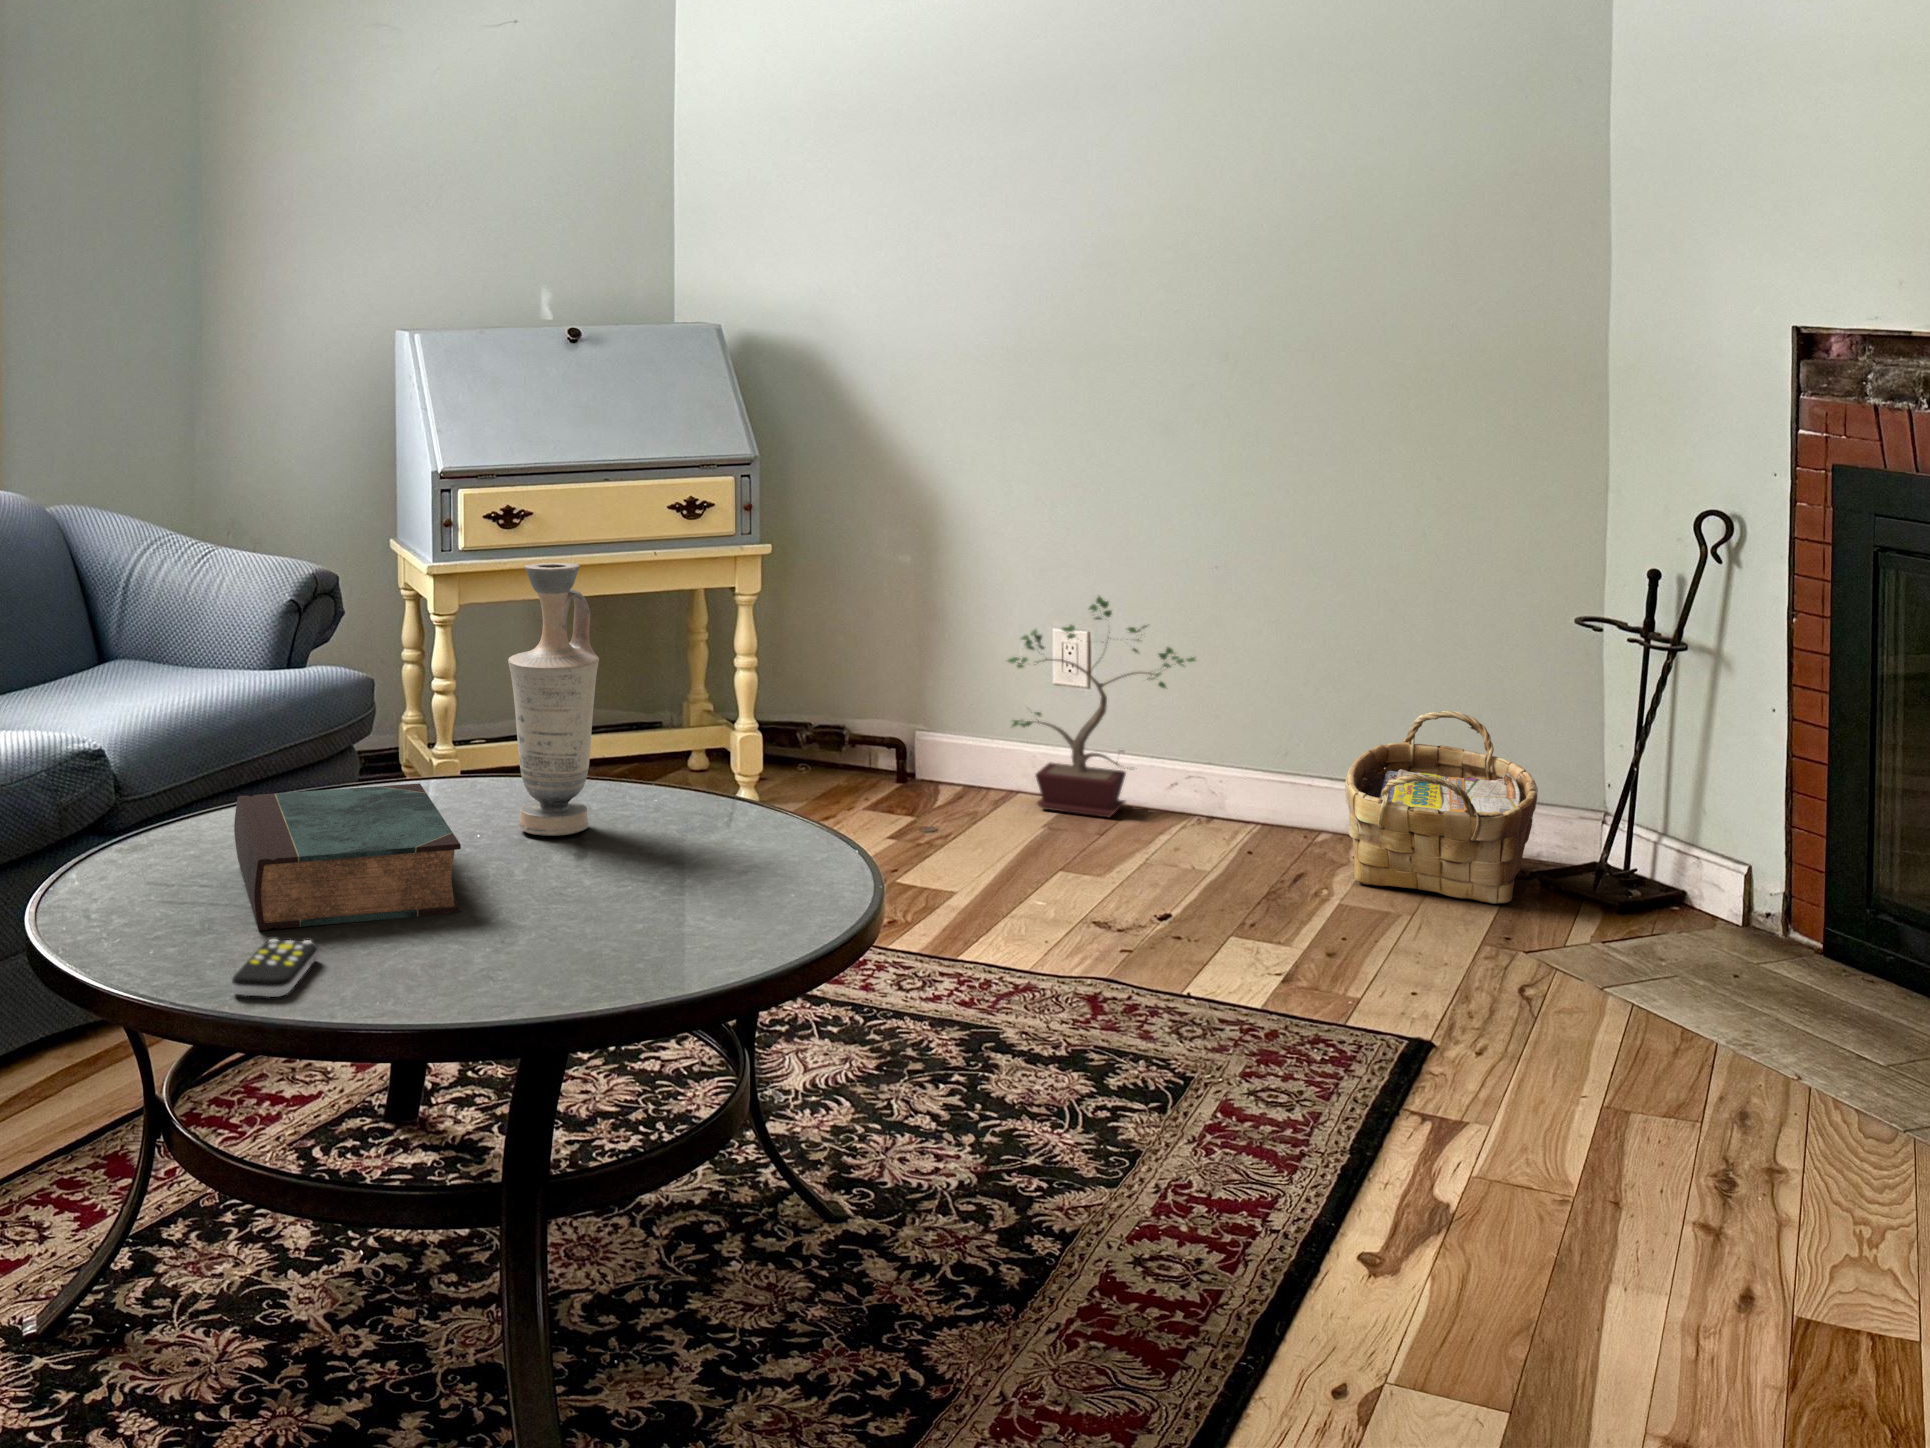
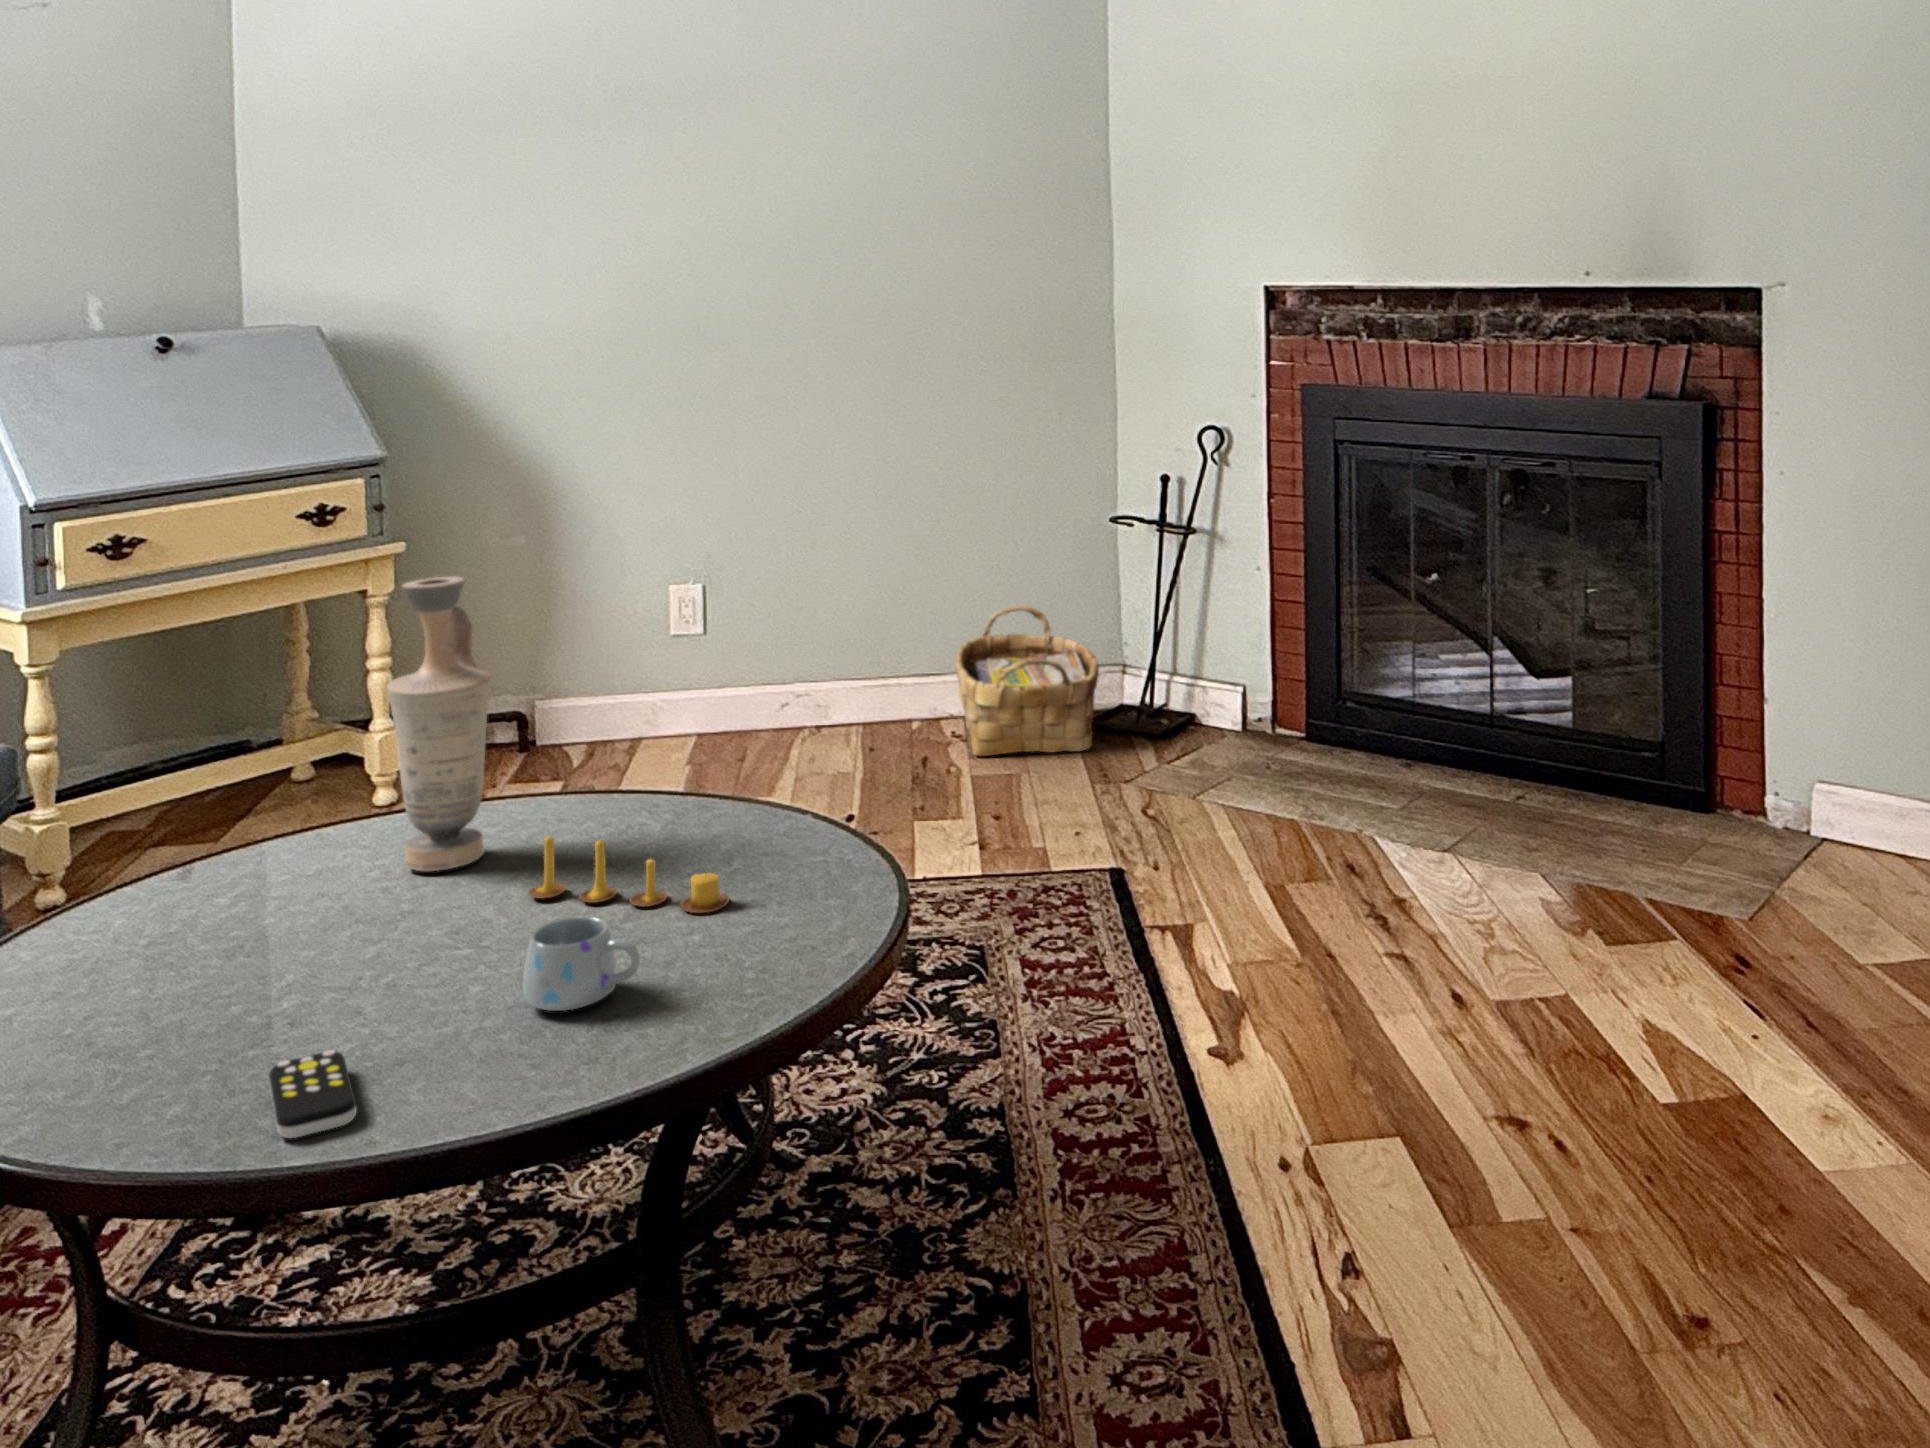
potted plant: present [1008,595,1196,817] -> none [638,548,821,748]
book: present [234,783,461,930] -> none [84,845,447,1058]
candle: none [577,812,725,918] -> present [528,836,730,913]
mug: none [475,881,562,963] -> present [523,916,640,1011]

